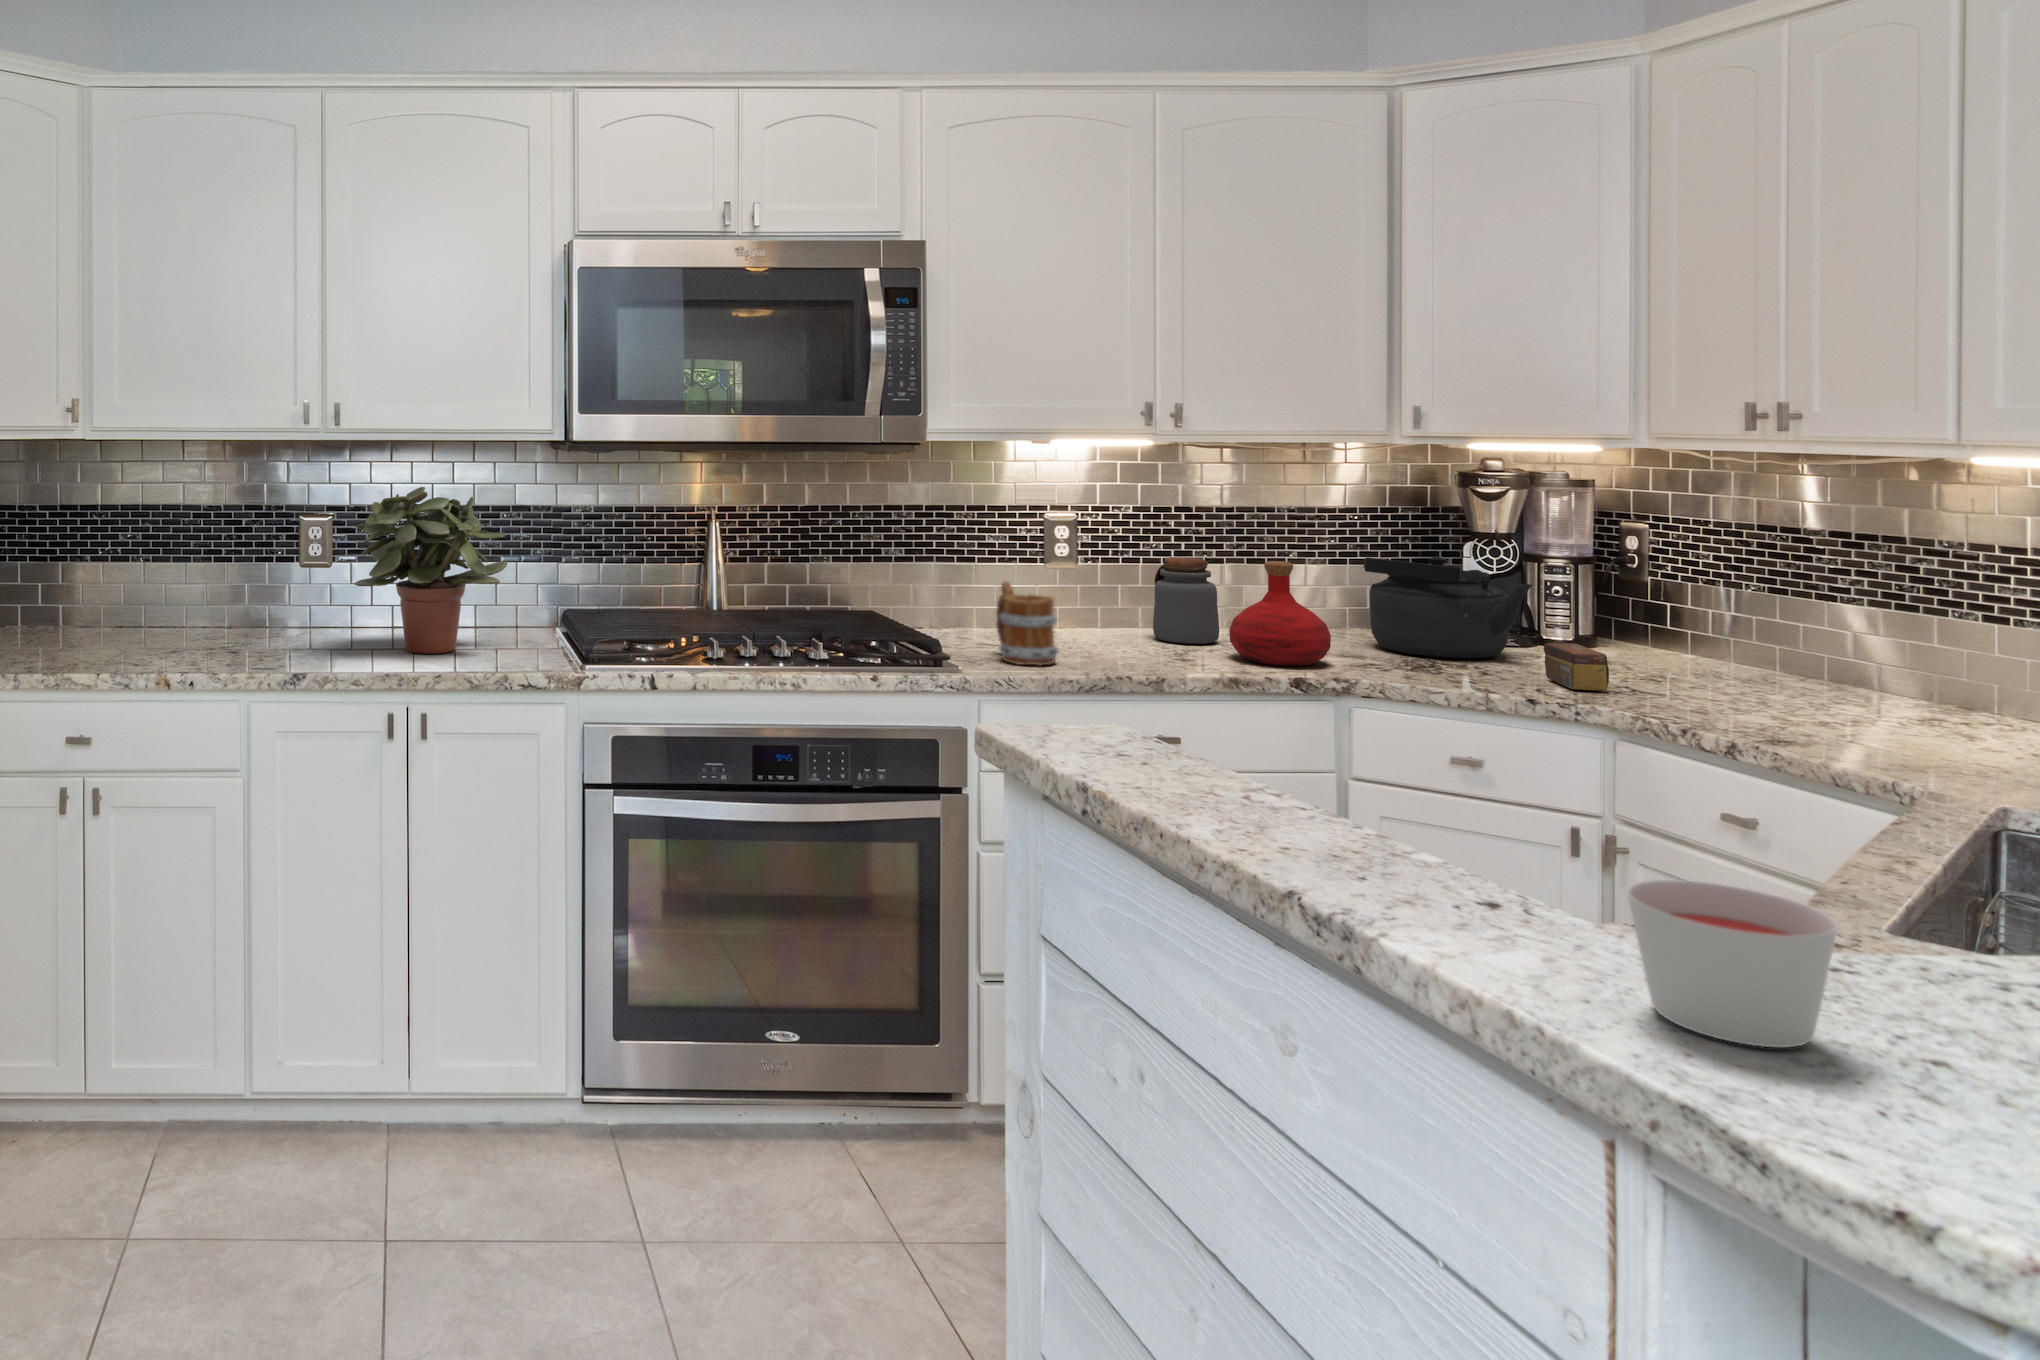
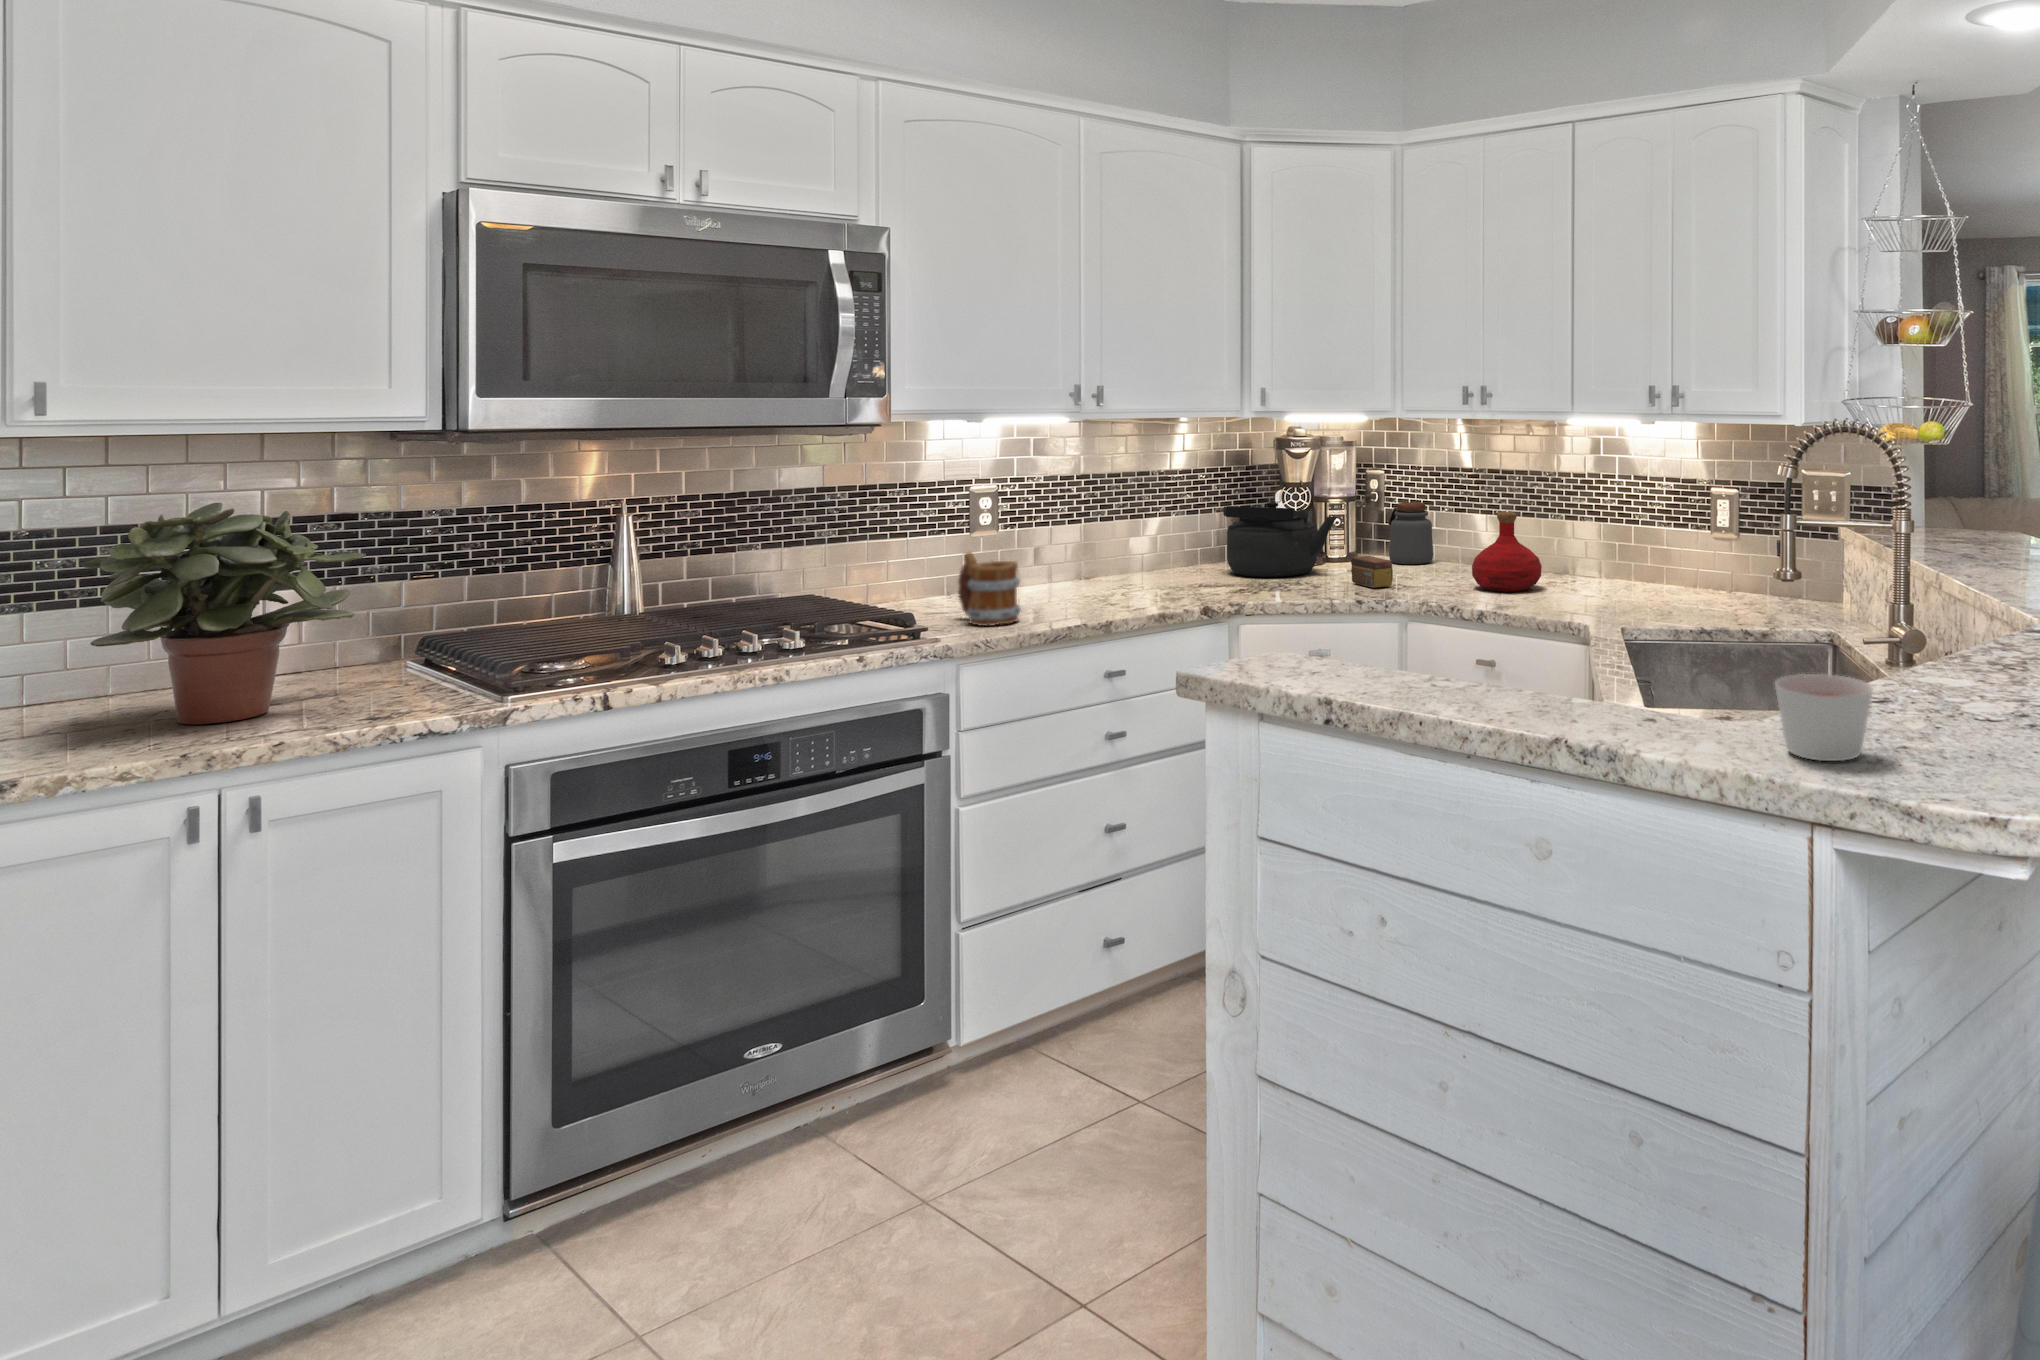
jar: present [1153,557,1219,644] -> present [1389,502,1433,564]
bottle: present [1229,561,1331,666] -> present [1472,512,1542,592]

